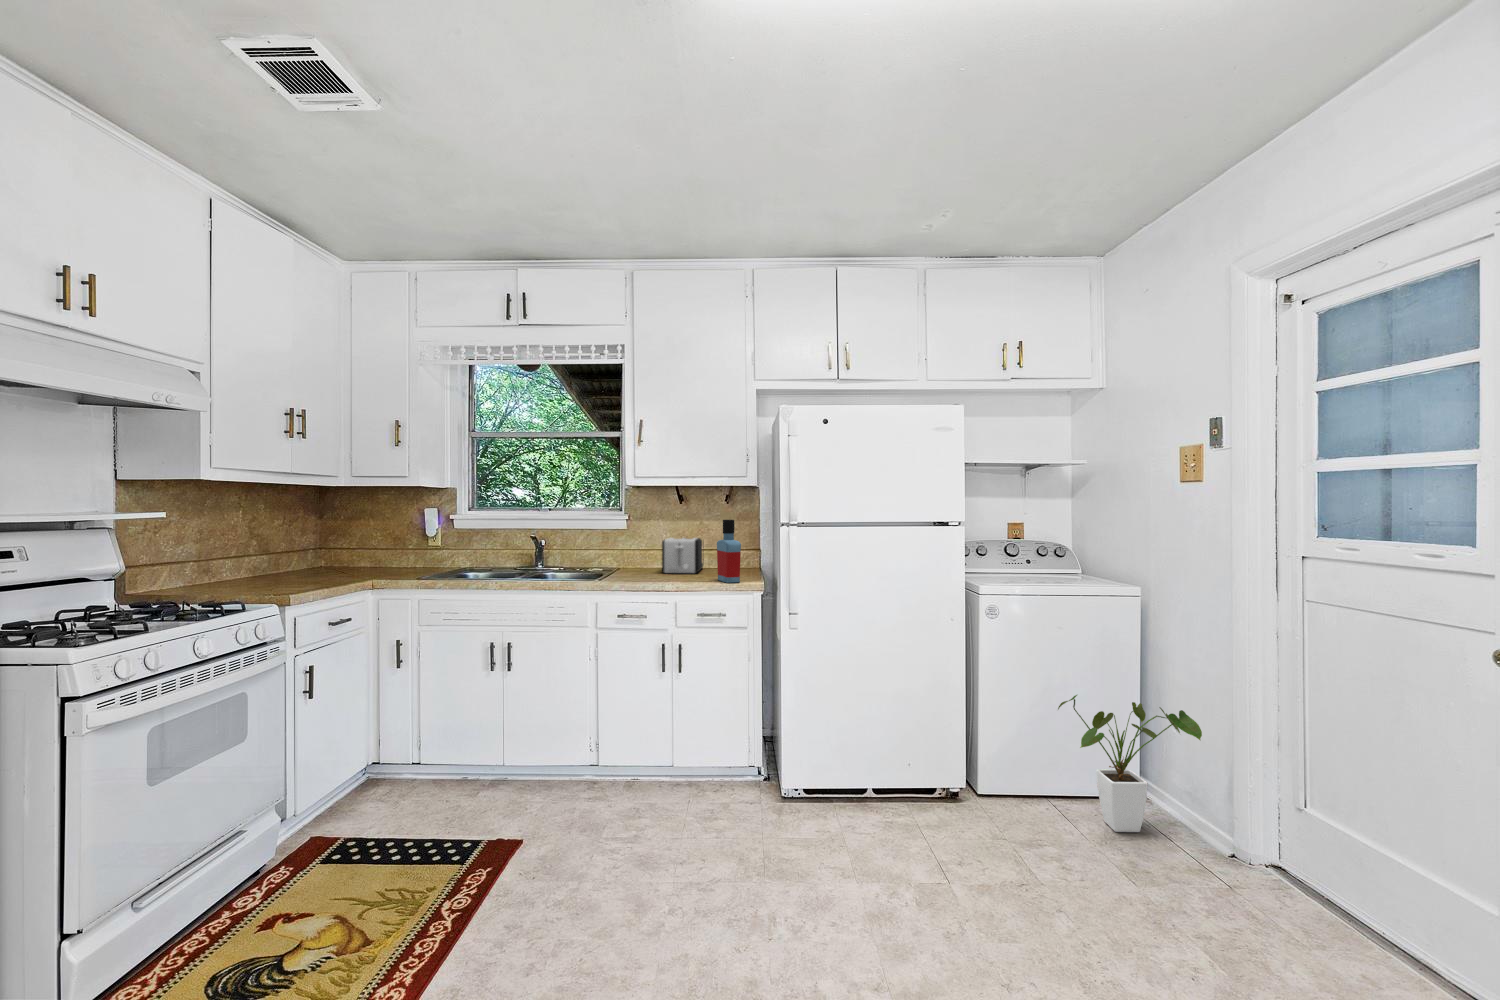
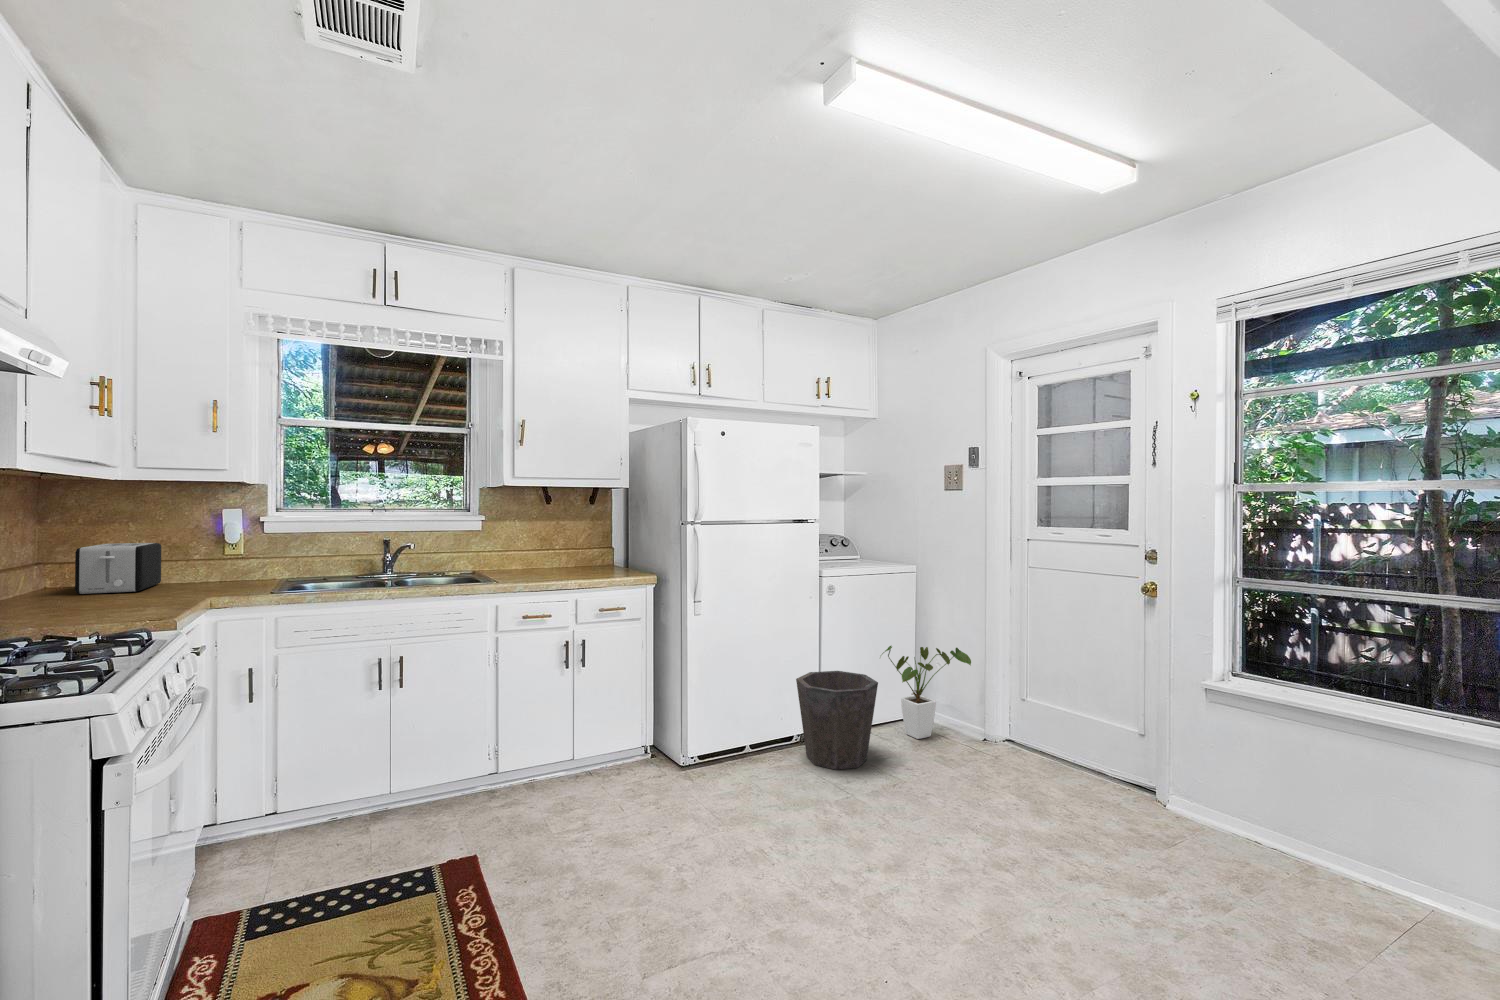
bottle: present [717,520,741,583] -> none [601,520,632,579]
toaster: present [662,538,703,573] -> present [75,543,161,594]
waste bin: none [919,714,1025,850] -> present [796,671,878,770]

